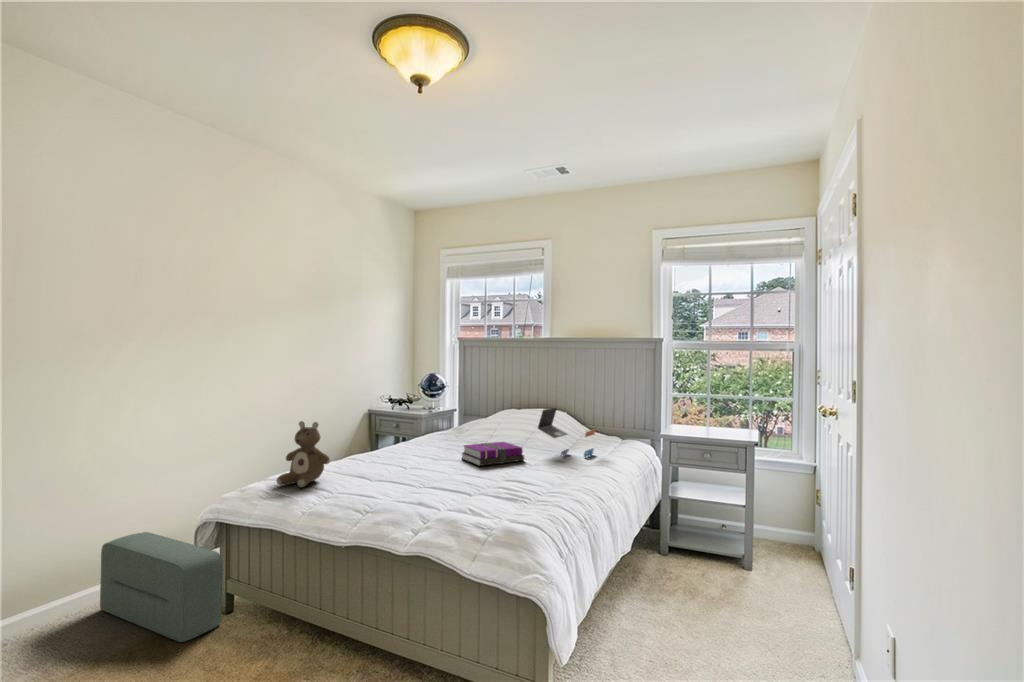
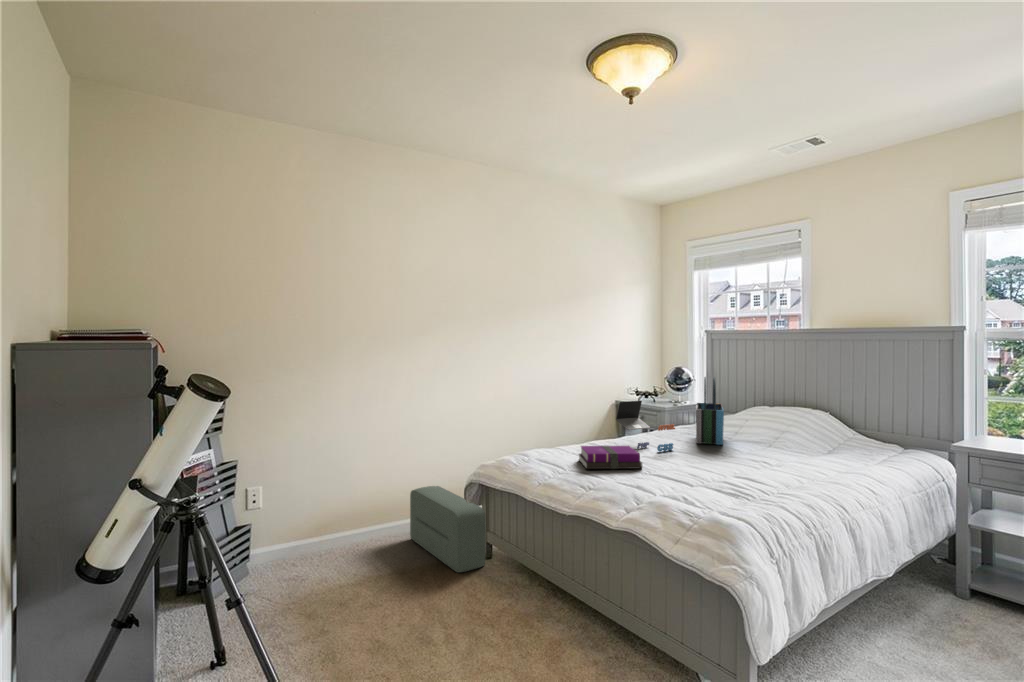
tote bag: none [458,382,488,449] -> present [696,377,724,445]
laptop: present [538,408,595,457] -> present [616,401,675,451]
stuffed bear: present [276,421,330,487] -> none [523,406,565,463]
notebook: present [462,442,524,466] -> present [579,446,642,469]

